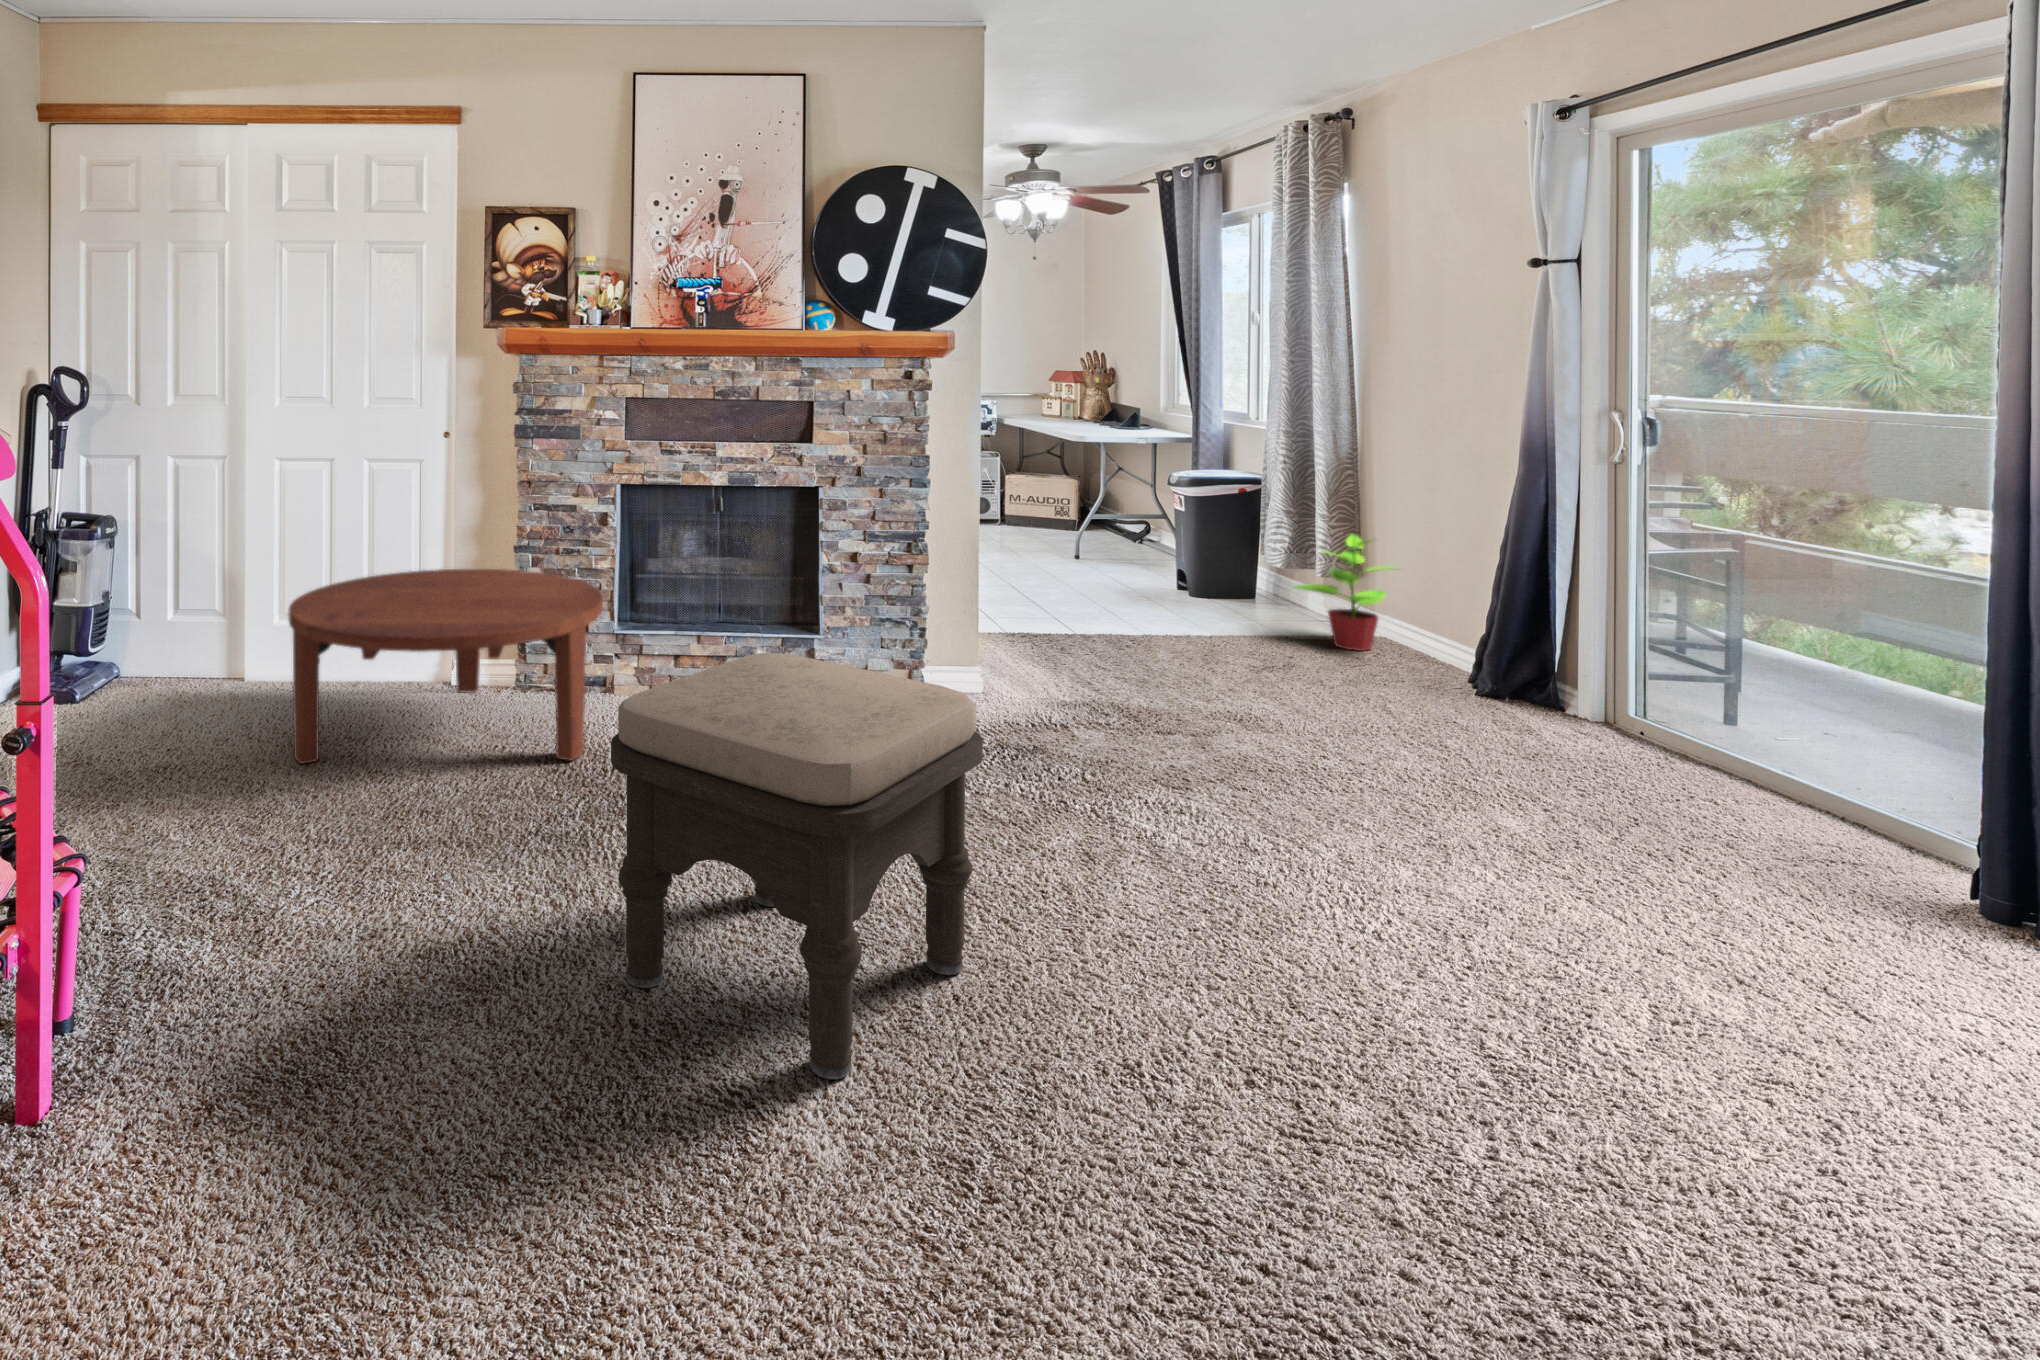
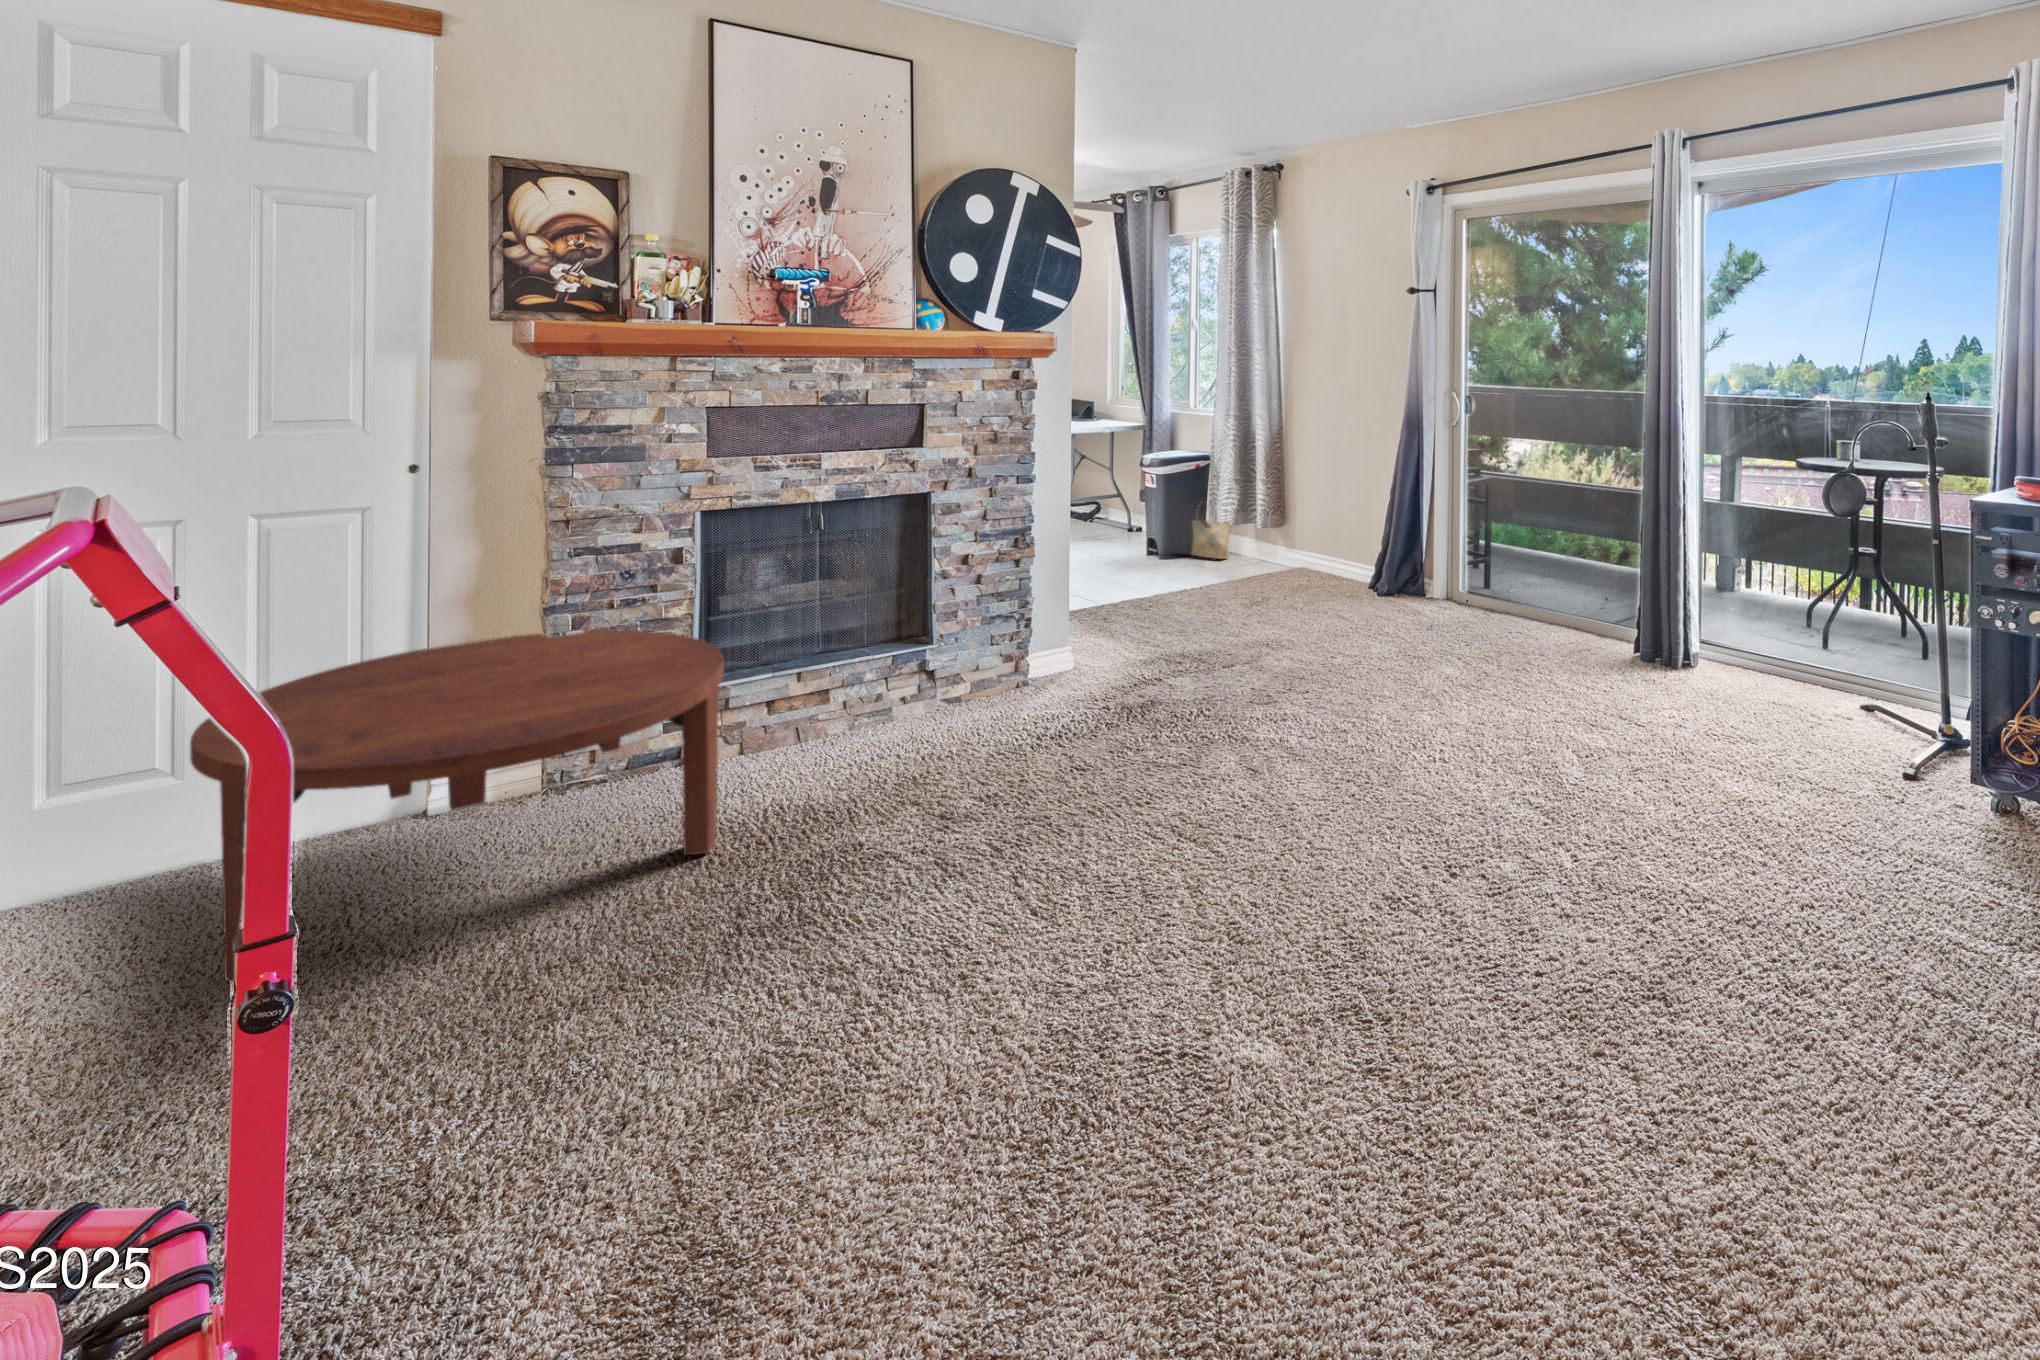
woven basket: none [1226,534,1279,608] -> present [1191,500,1231,559]
potted plant: present [1294,534,1395,651] -> none [1259,490,1335,584]
ottoman: present [611,653,983,1079] -> none [974,670,1307,1079]

